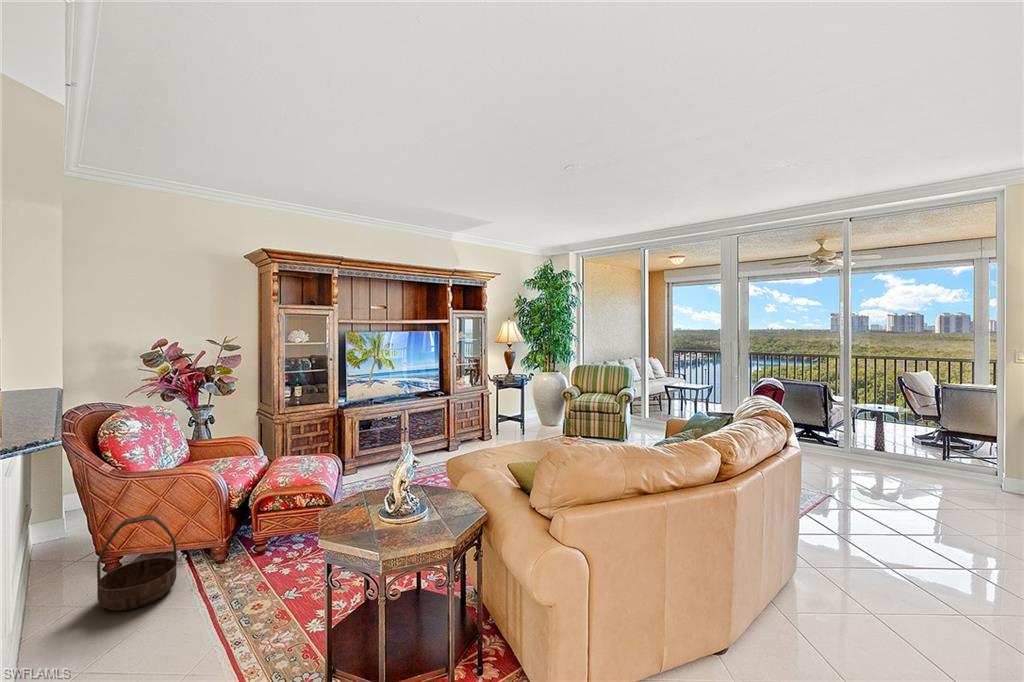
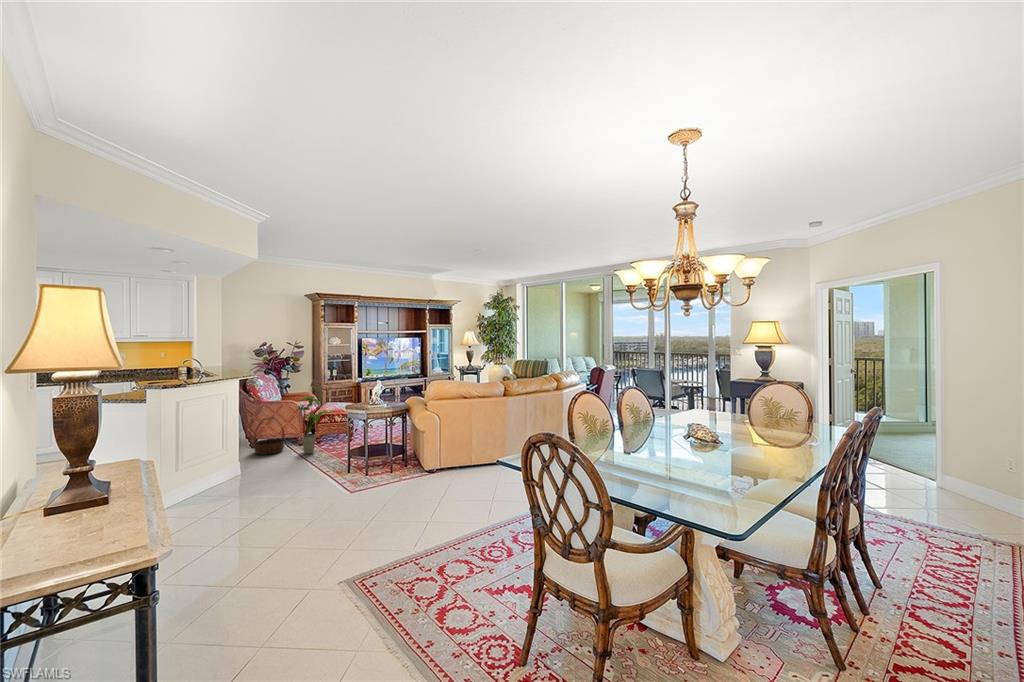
house plant: none [202,468,283,605] -> present [298,396,327,454]

